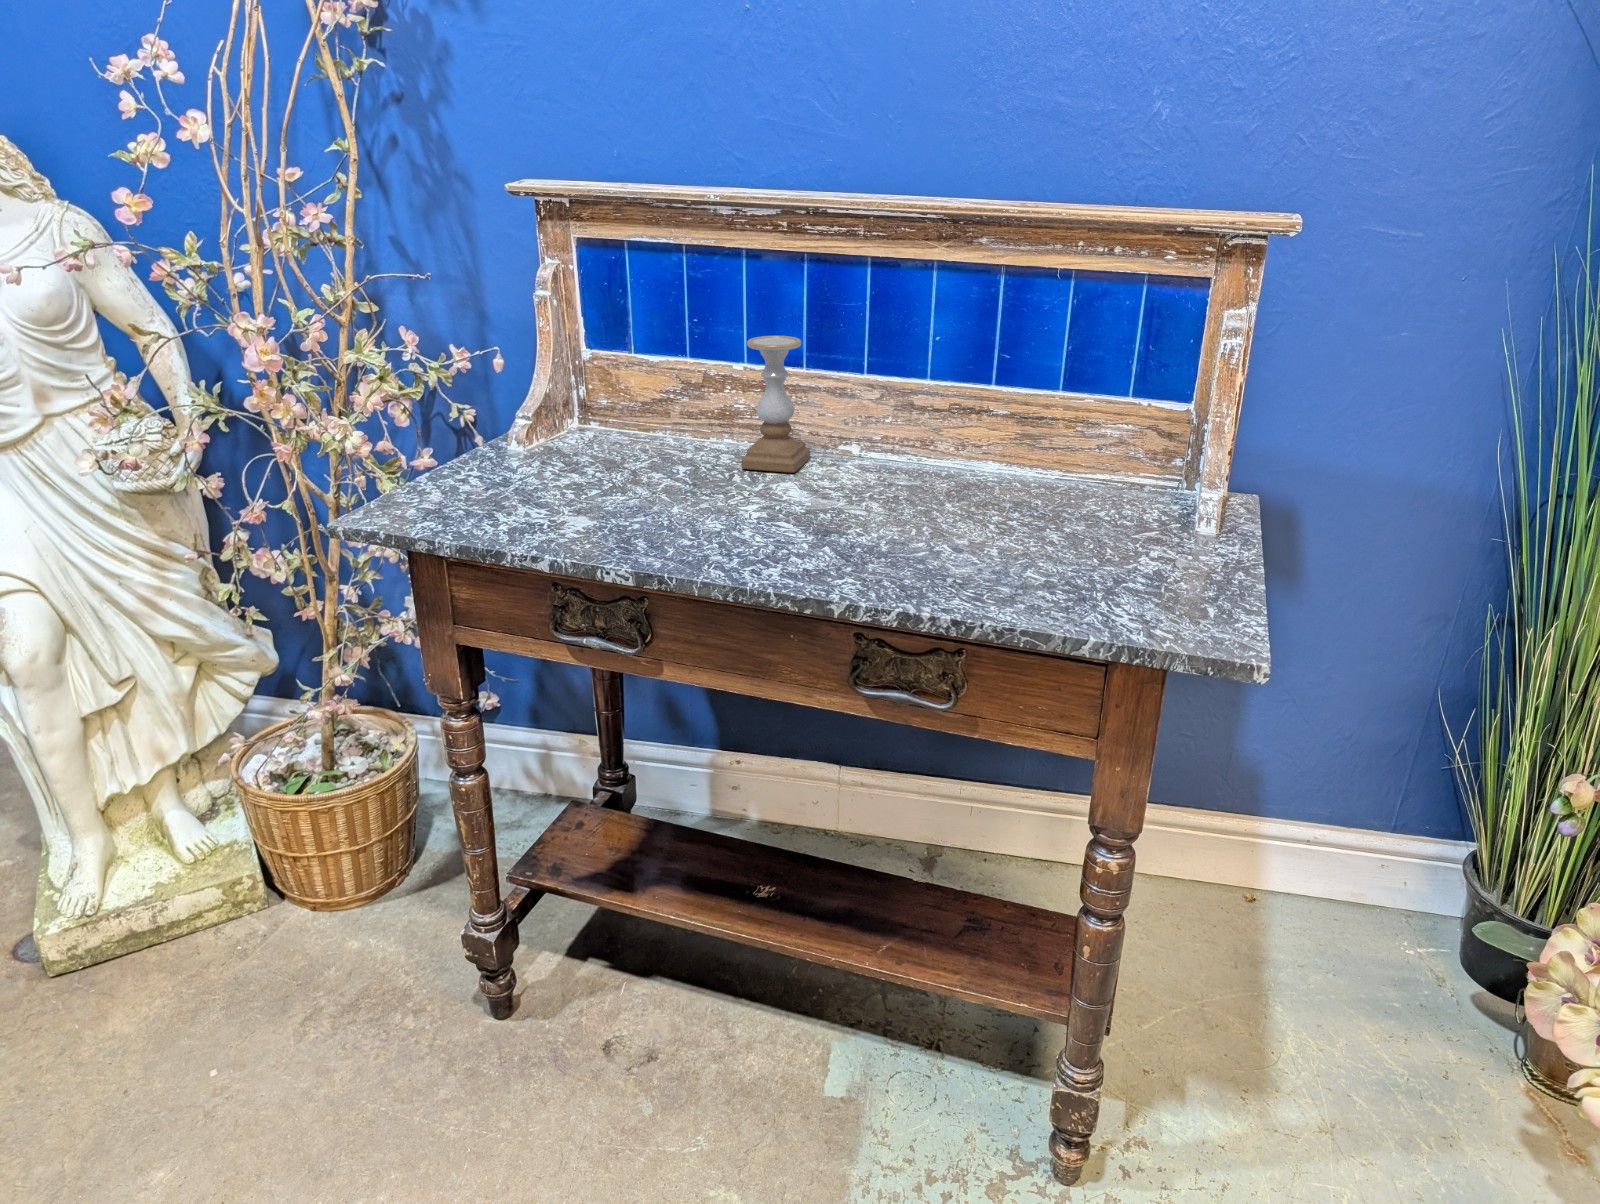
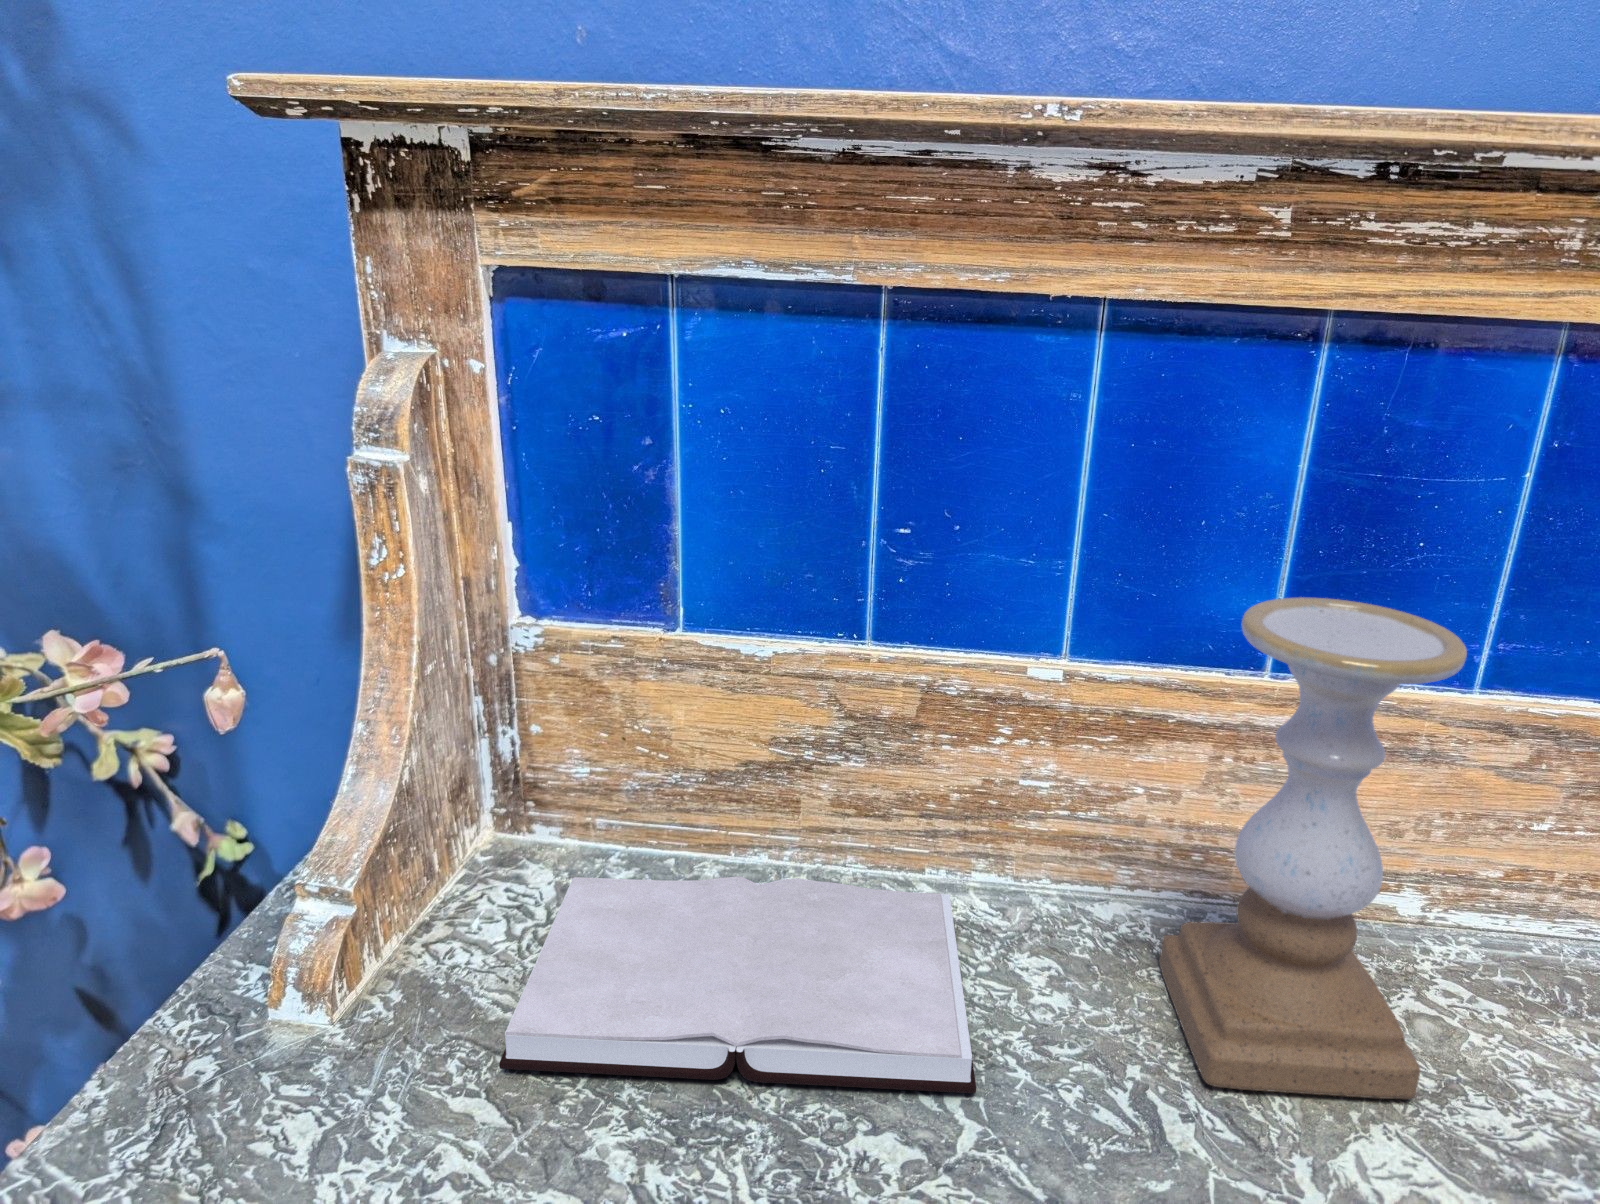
hardback book: none [563,429,707,466] -> present [499,876,976,1093]

